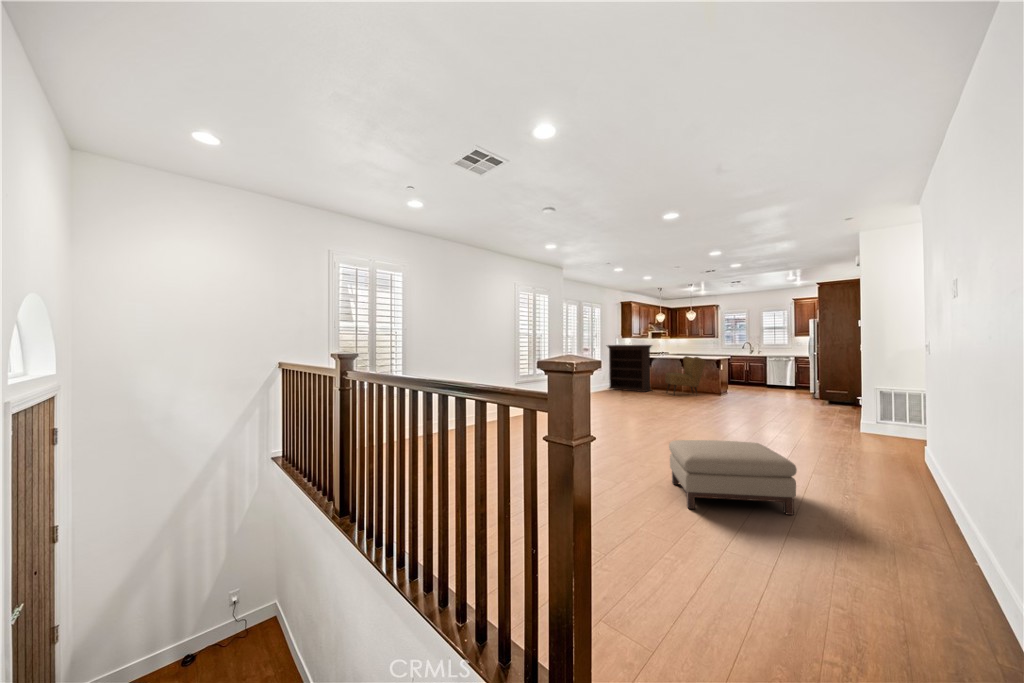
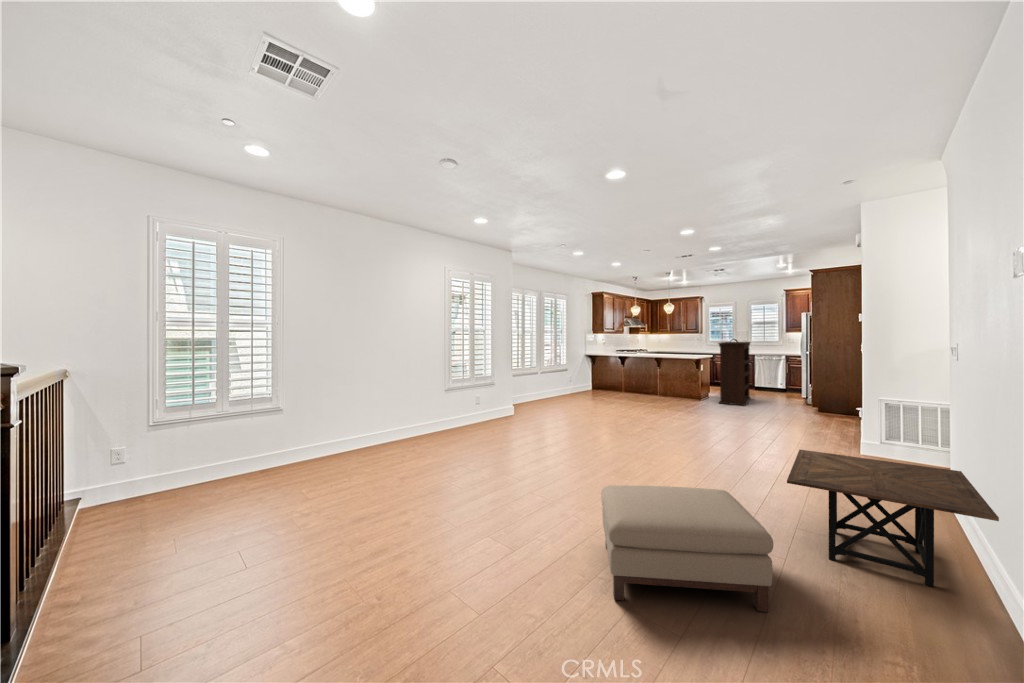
bookshelf: present [607,345,652,392] -> present [718,342,751,405]
armchair: present [665,356,706,395] -> none [638,355,684,402]
side table: none [804,420,948,505] -> present [787,450,999,587]

